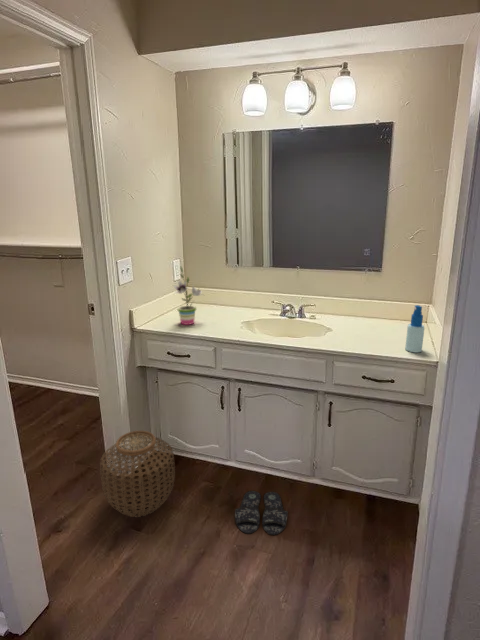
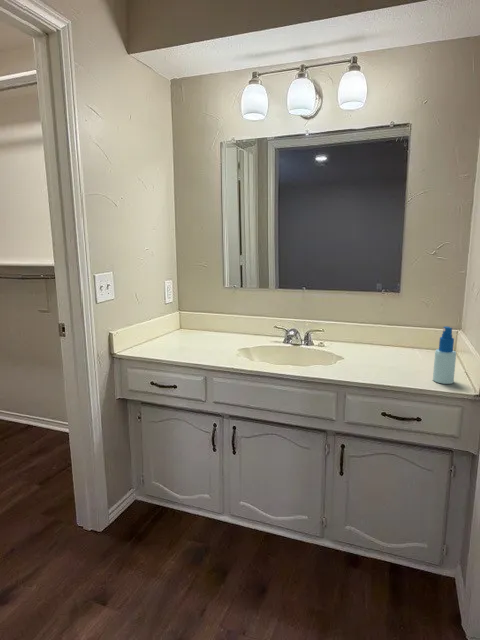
potted plant: present [174,267,202,325] -> none [159,284,197,351]
woven basket: present [100,431,175,517] -> none [60,475,152,585]
slippers: present [235,491,288,535] -> none [224,554,290,615]

